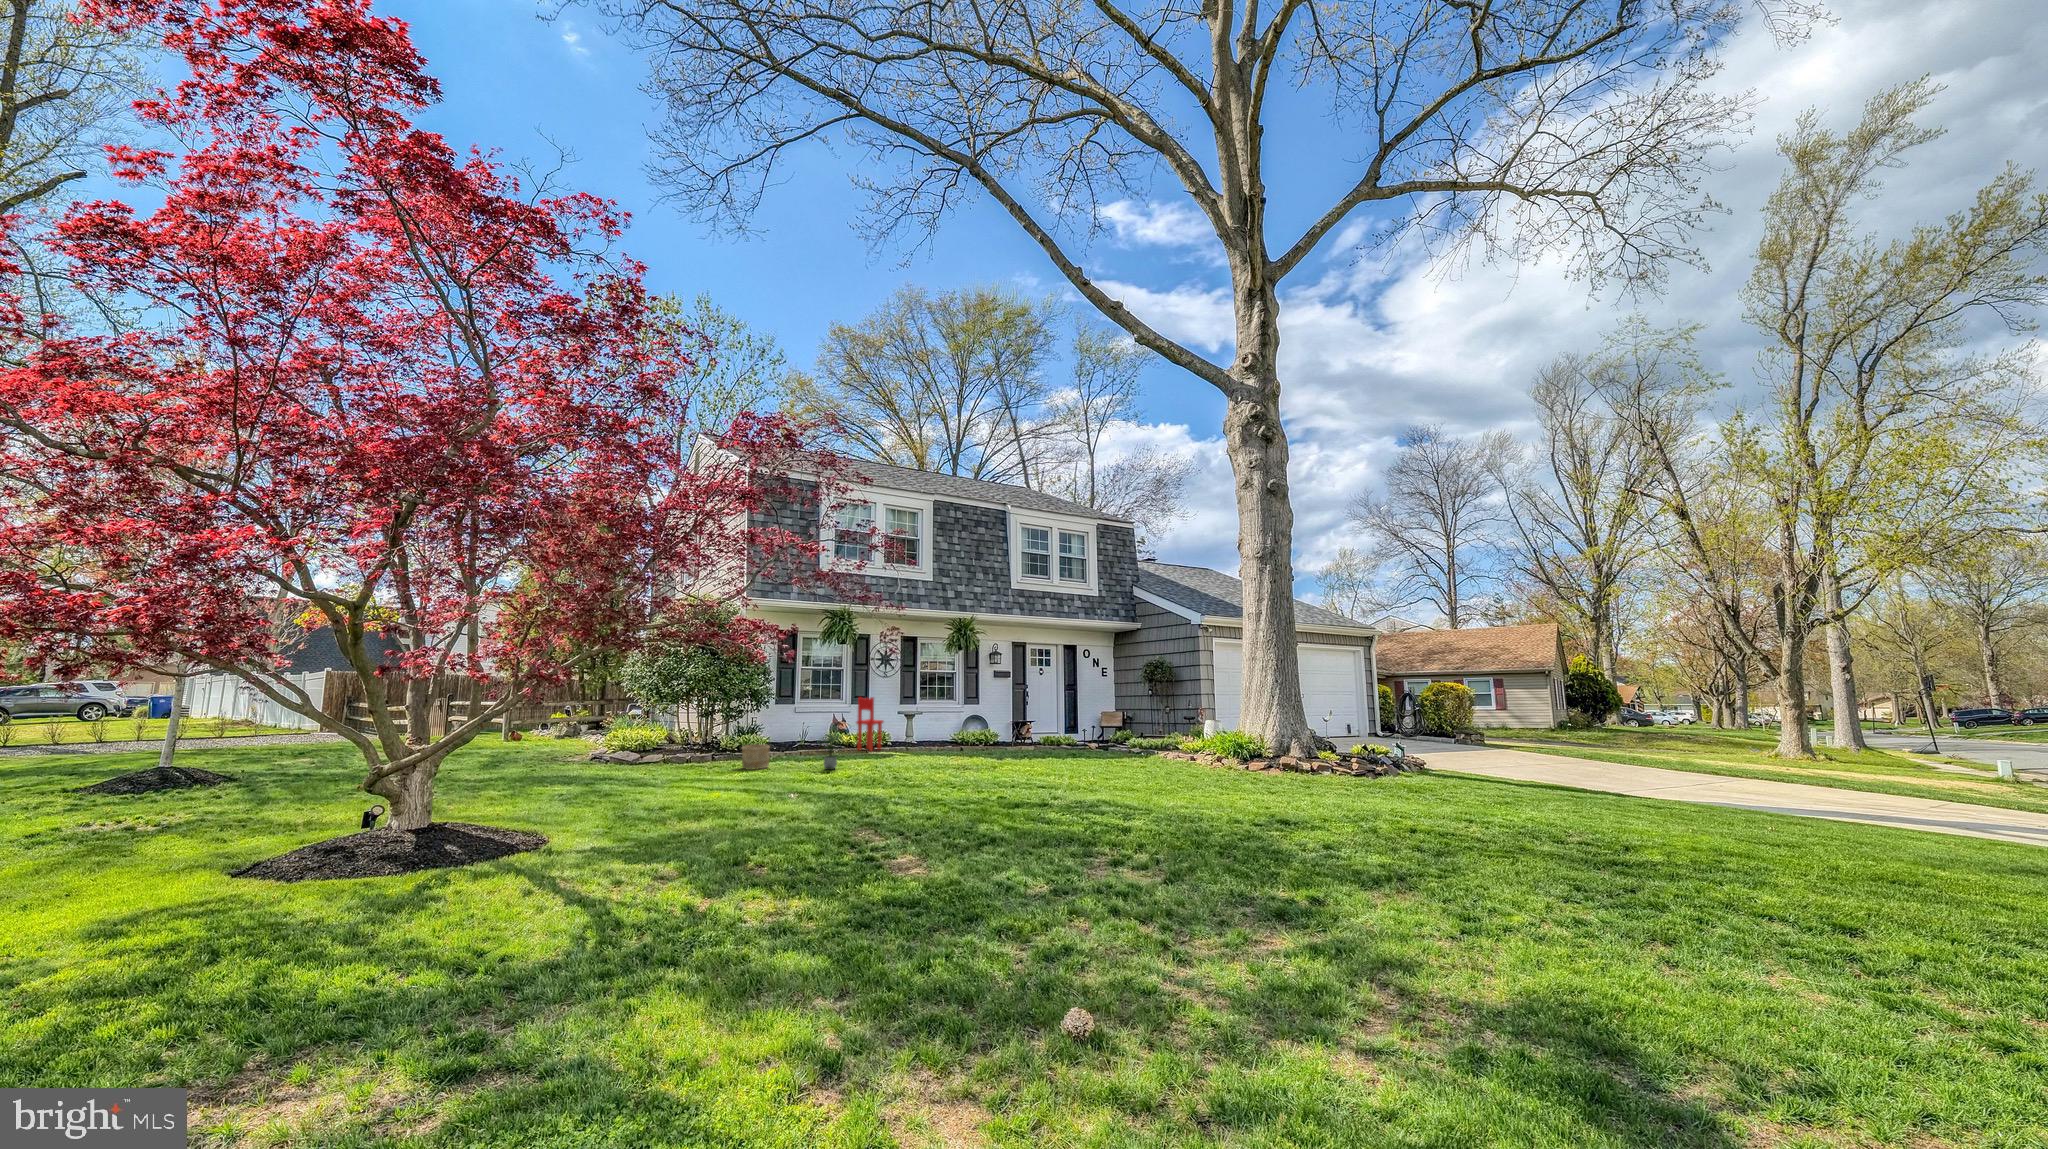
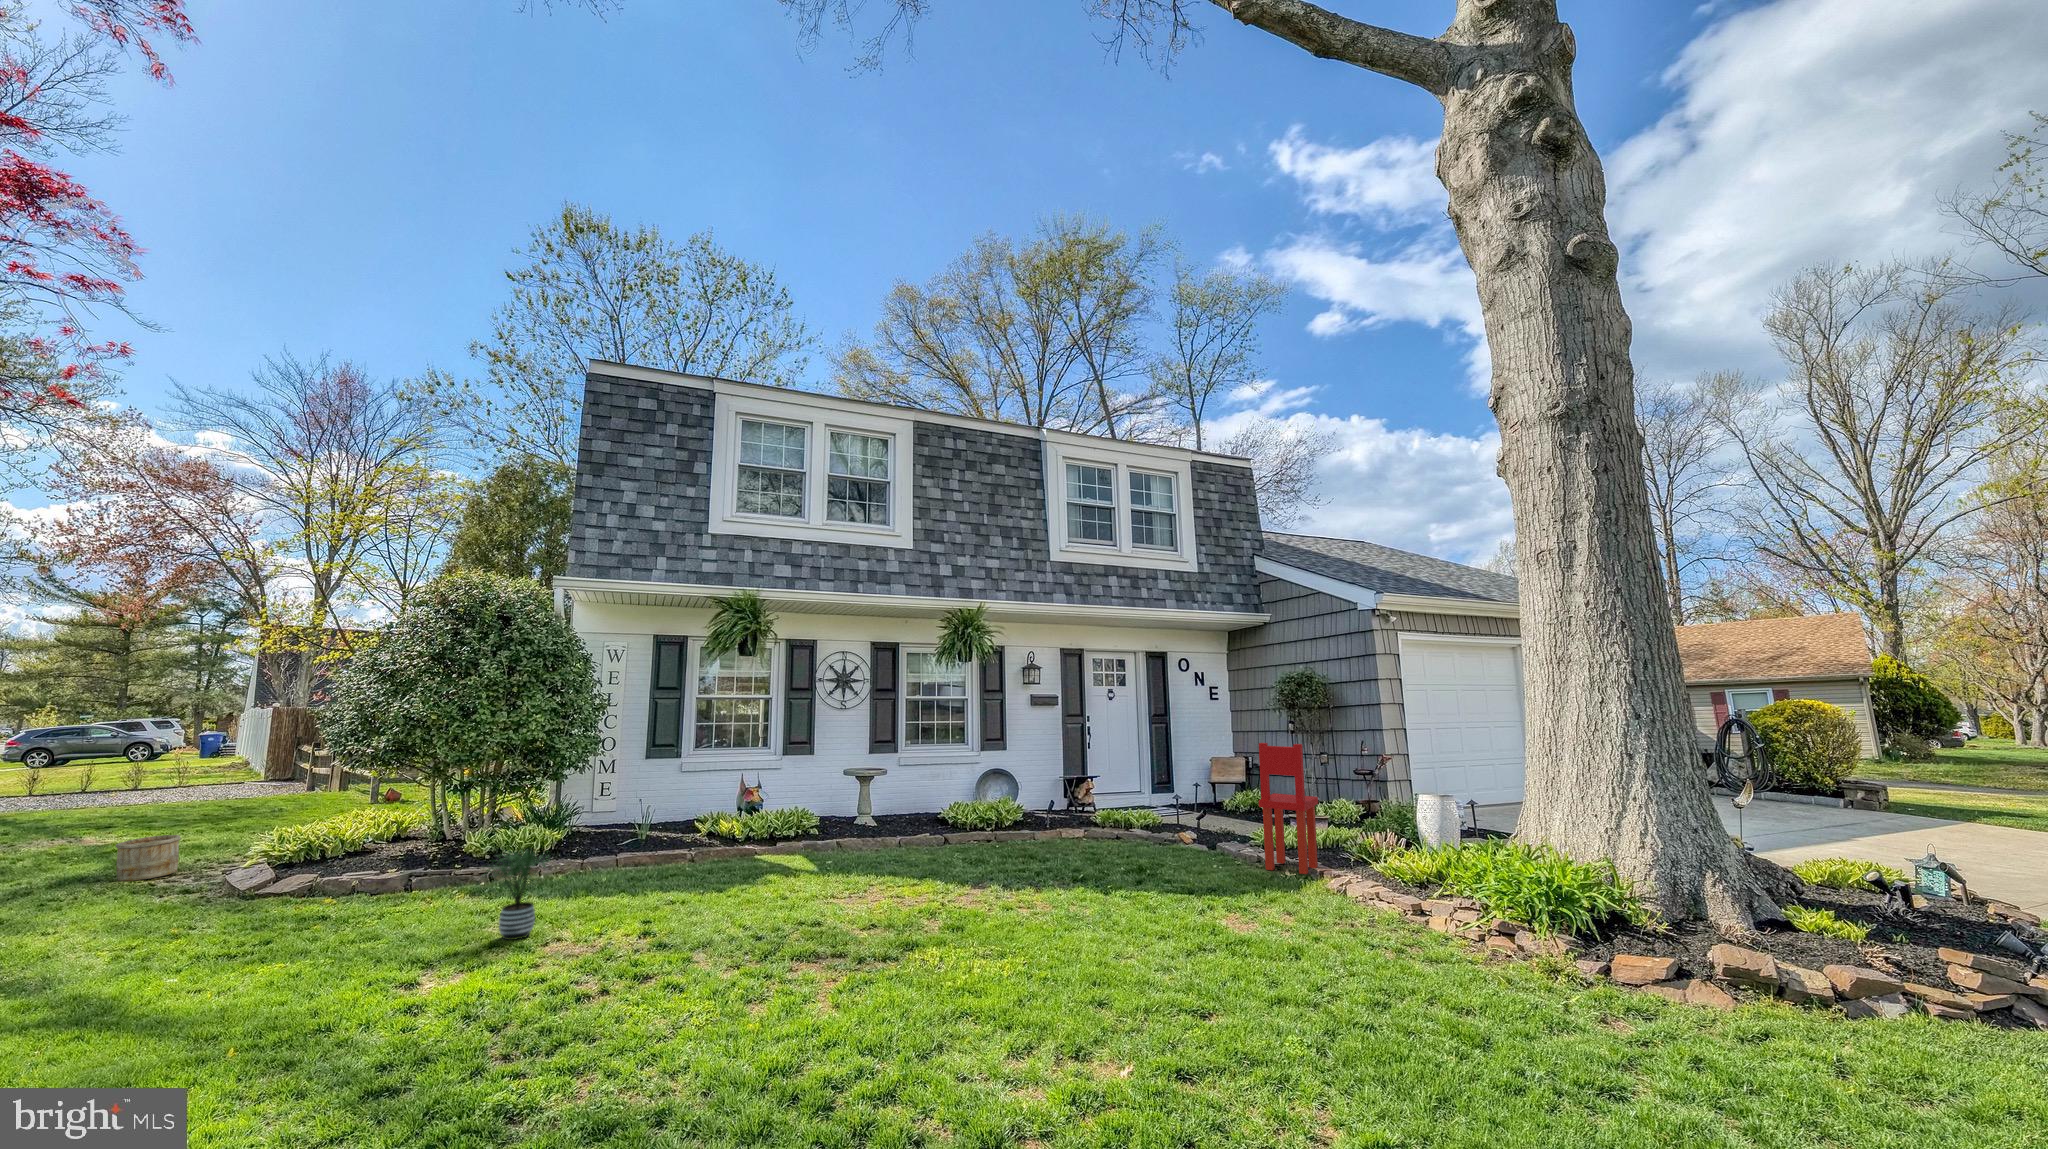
chair: present [856,697,883,751] -> present [1259,743,1318,874]
wooden bucket: present [742,744,770,770] -> present [116,835,181,881]

